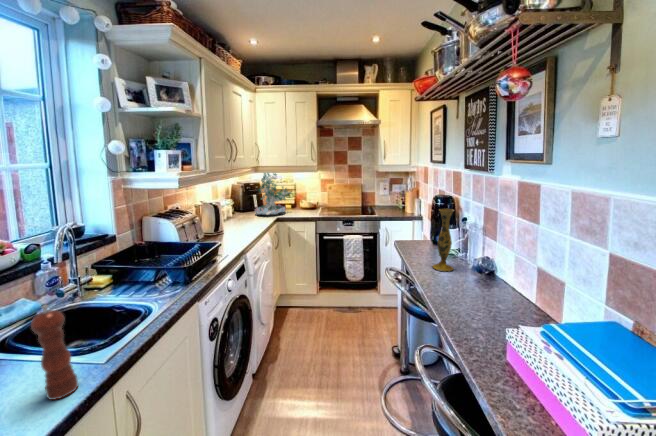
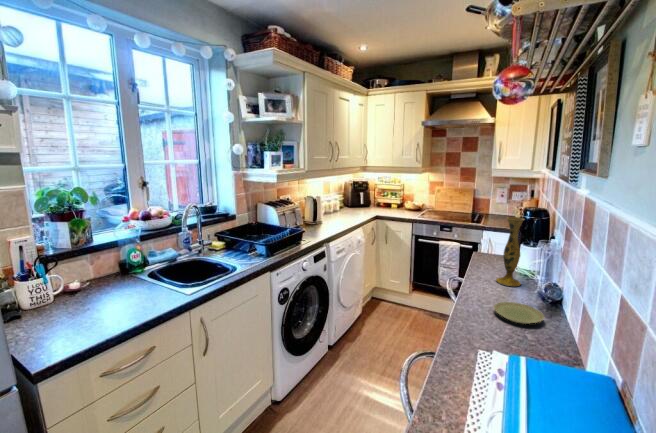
plant: present [255,173,291,215] -> none [356,171,394,212]
plate: none [458,287,503,306] -> present [494,302,544,324]
pepper mill: present [31,305,79,400] -> none [155,246,177,304]

